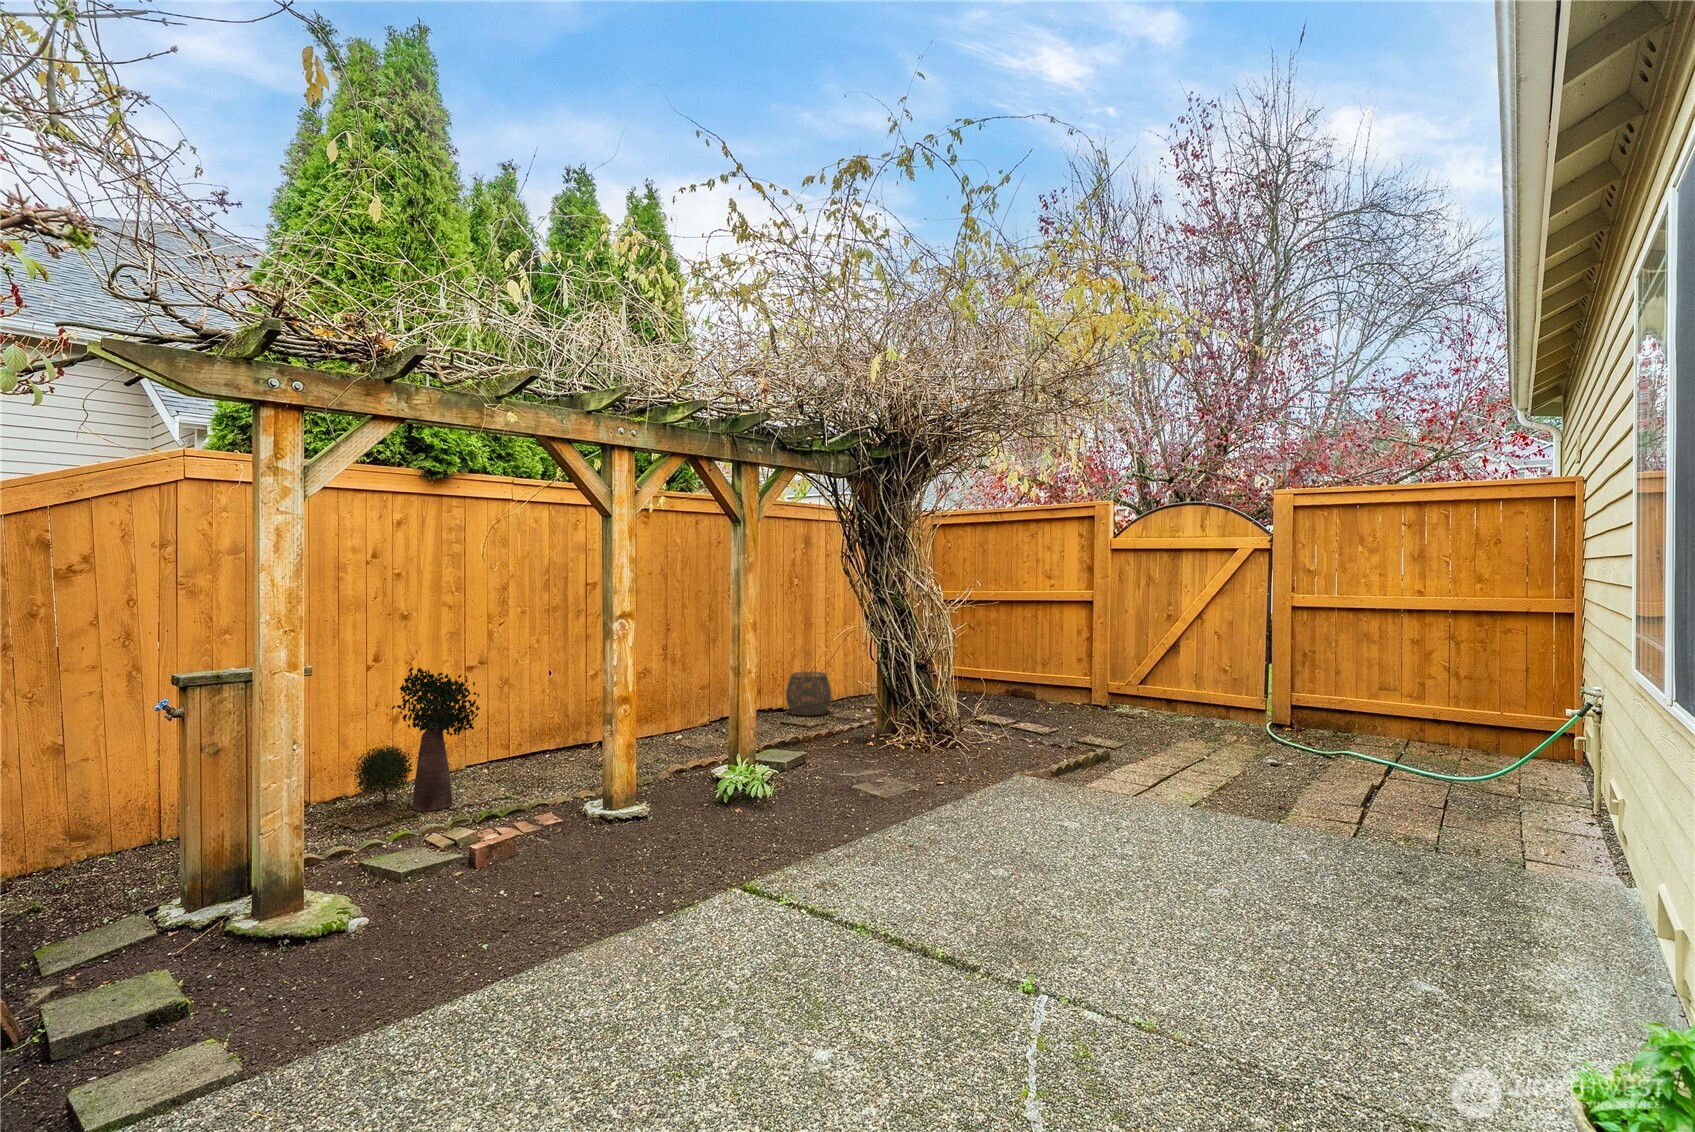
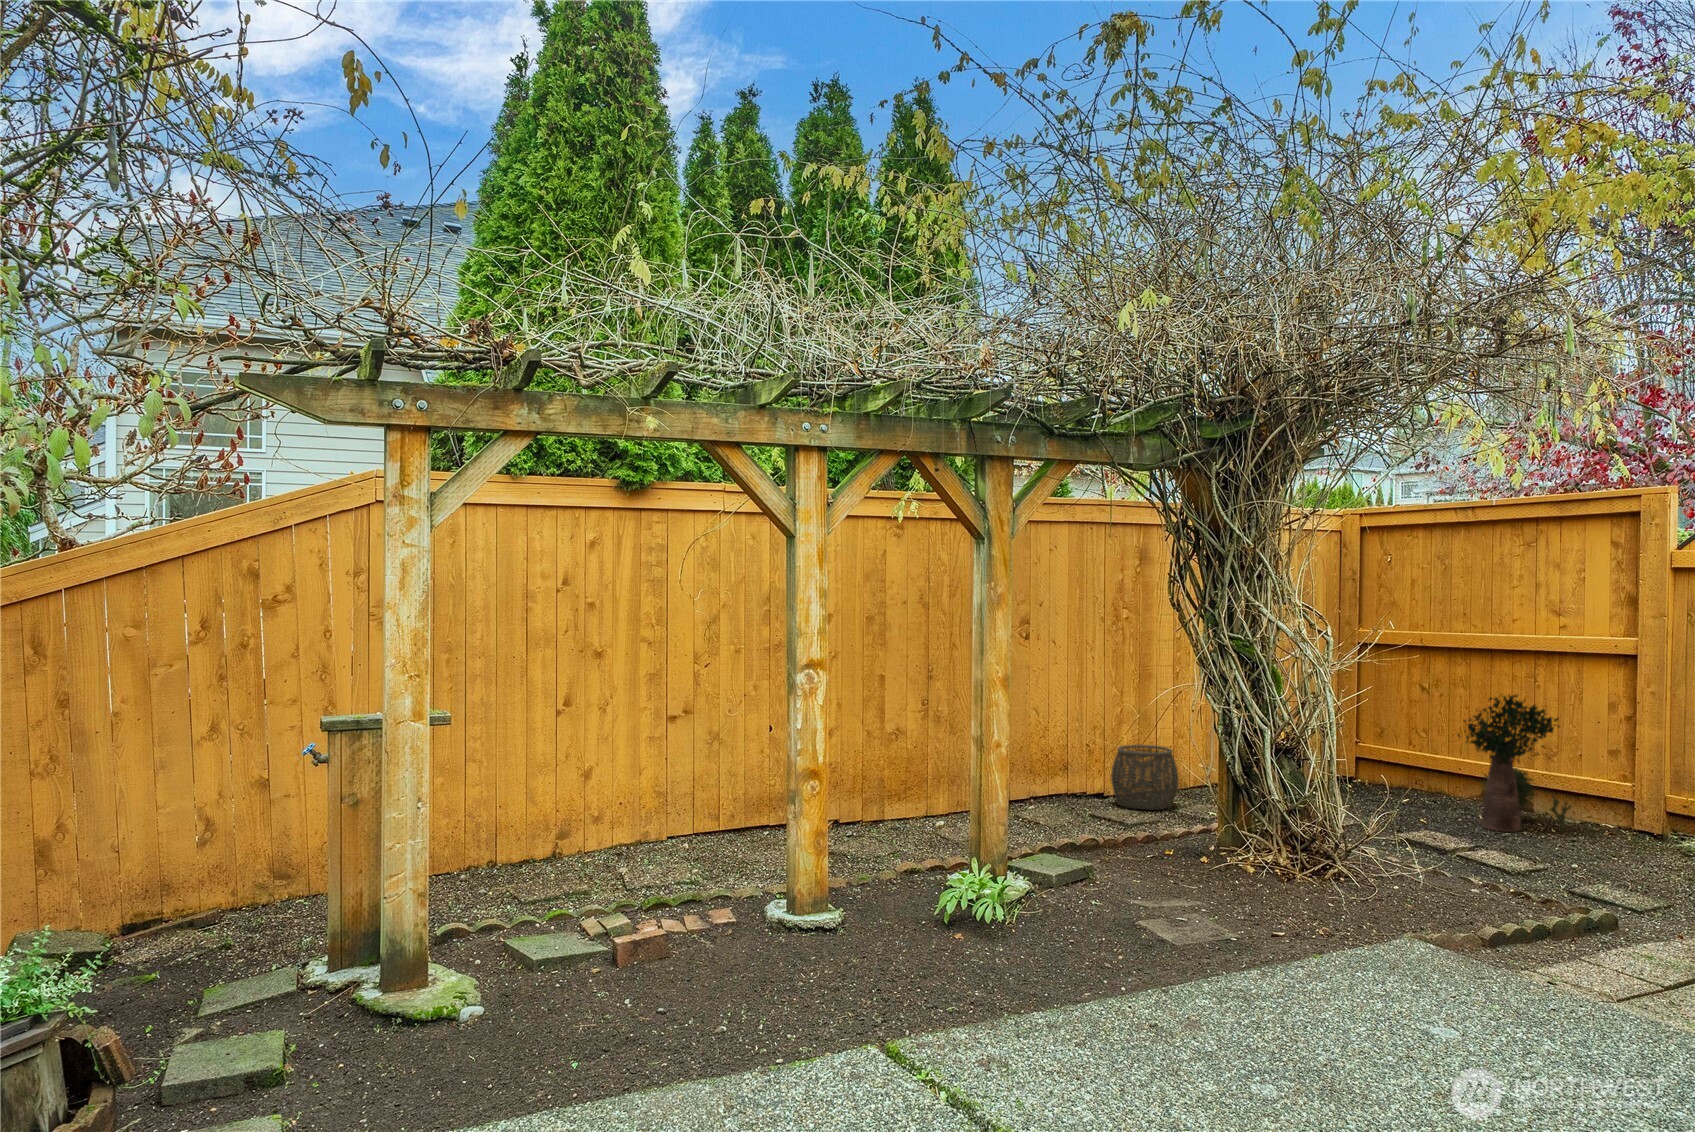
potted plant: present [351,667,480,811] -> present [1458,695,1572,832]

